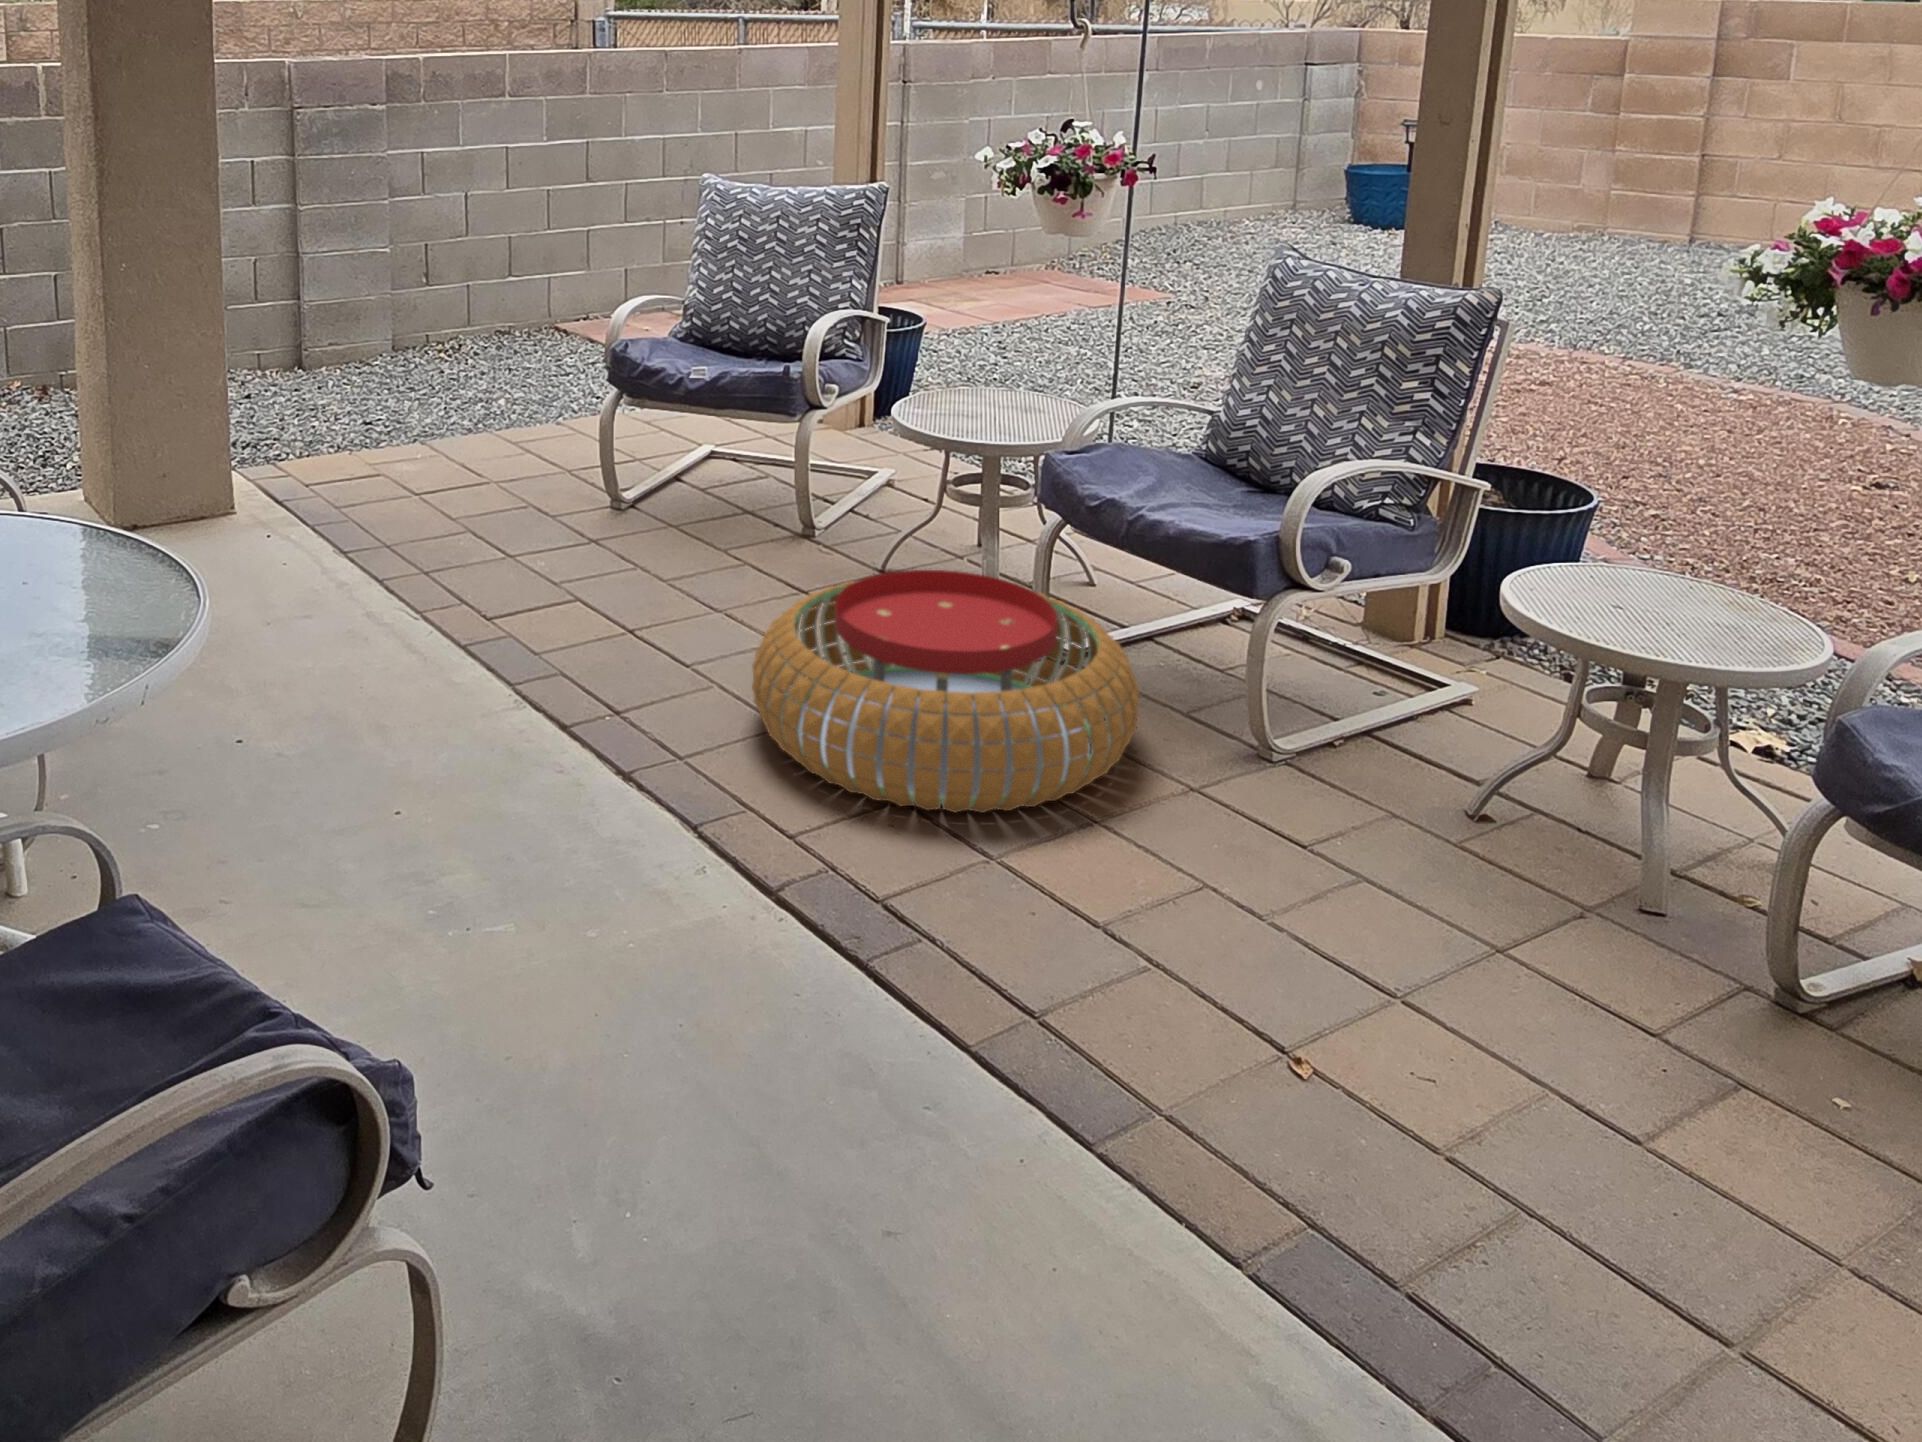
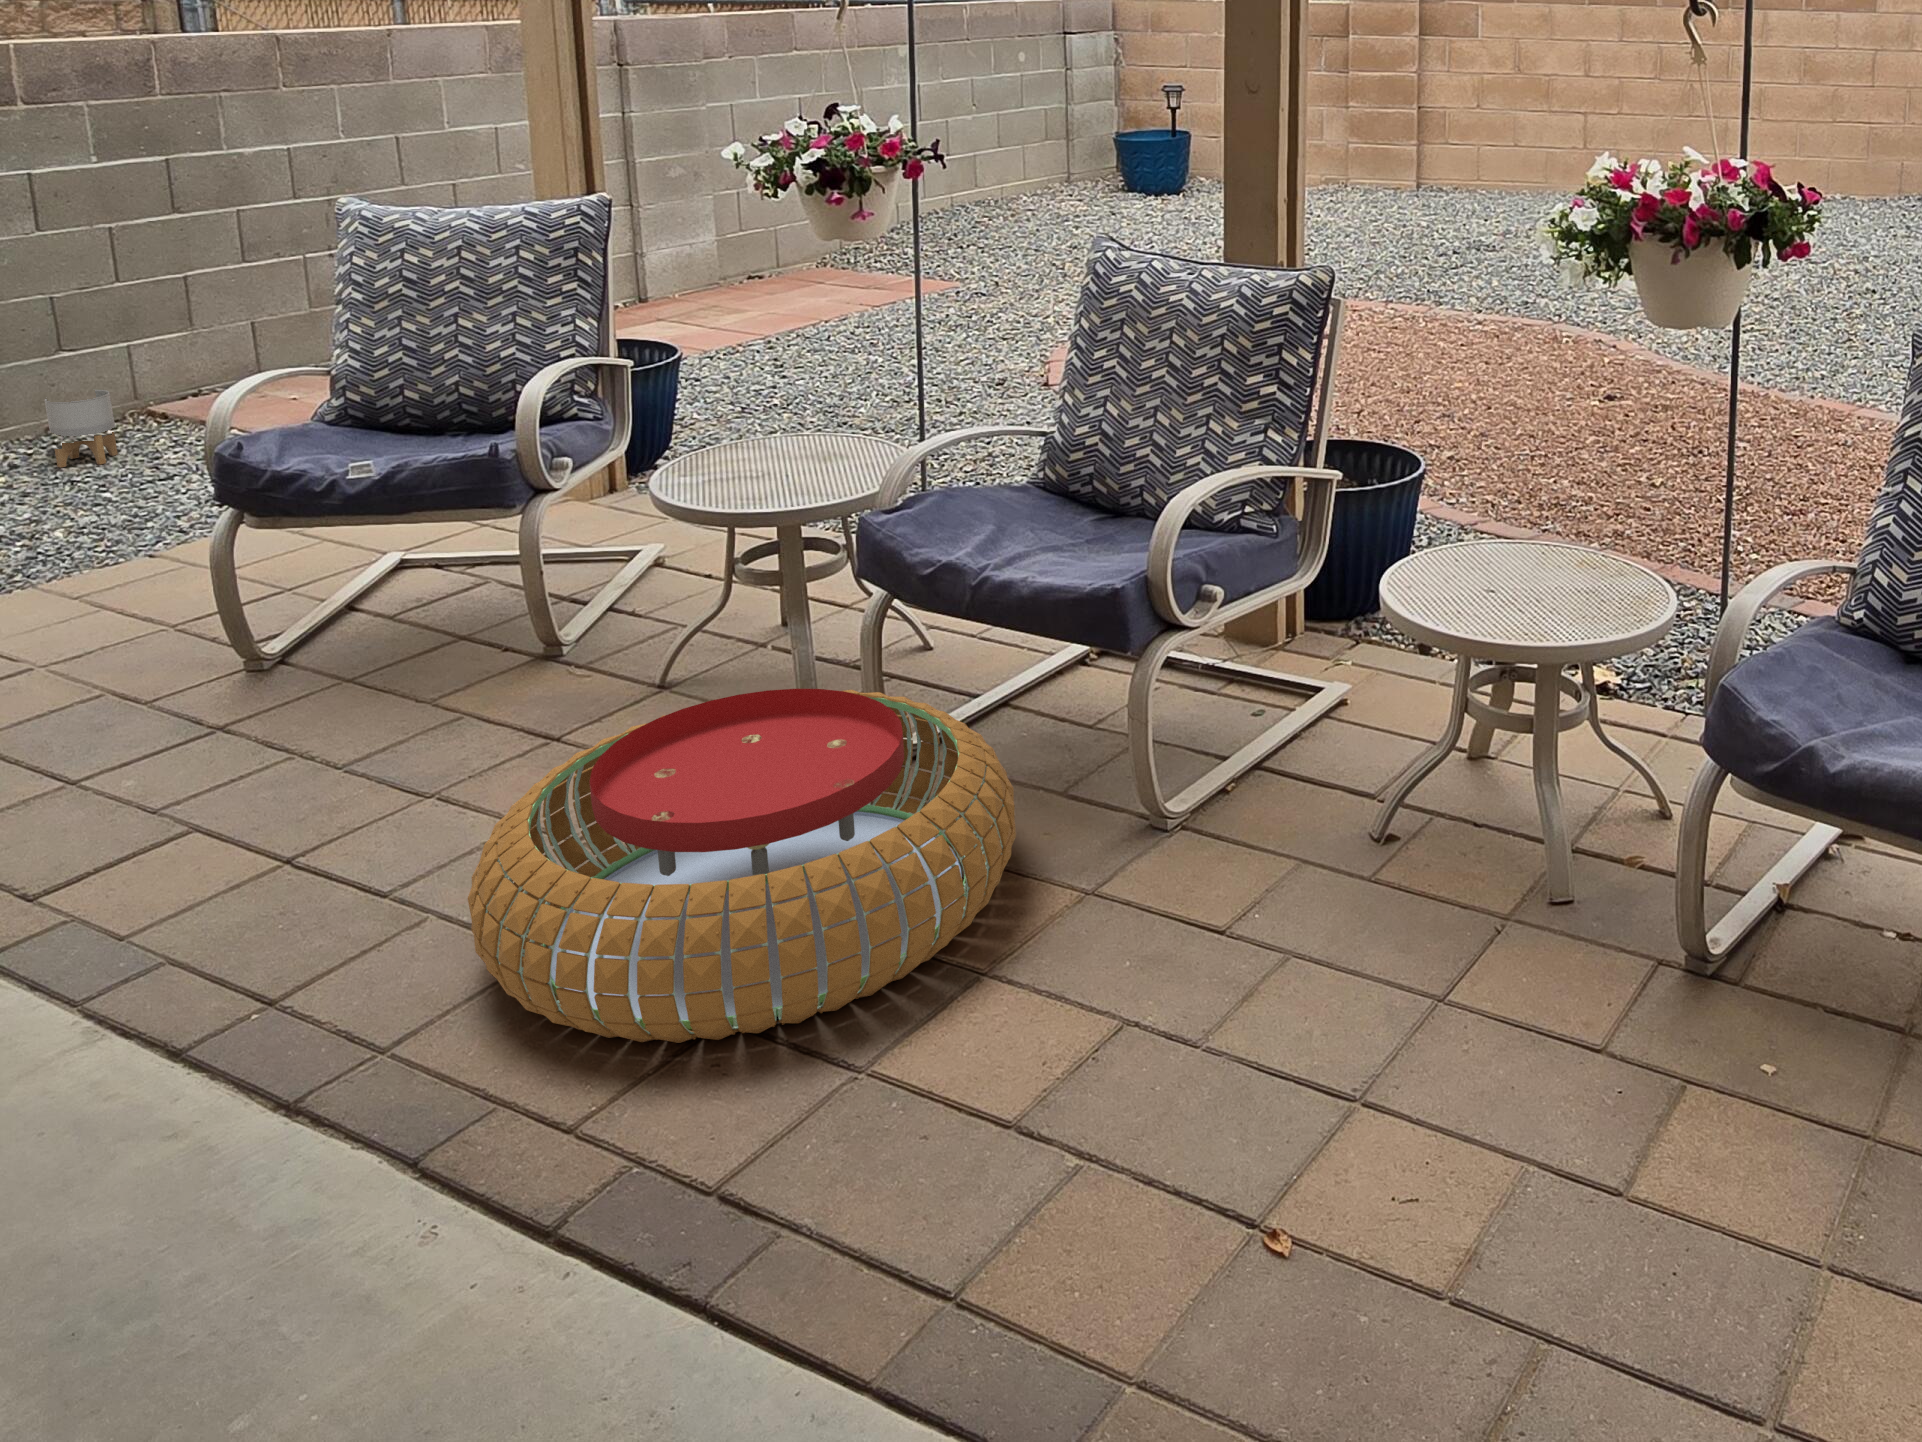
planter: none [517,303,552,356] -> present [45,390,118,468]

